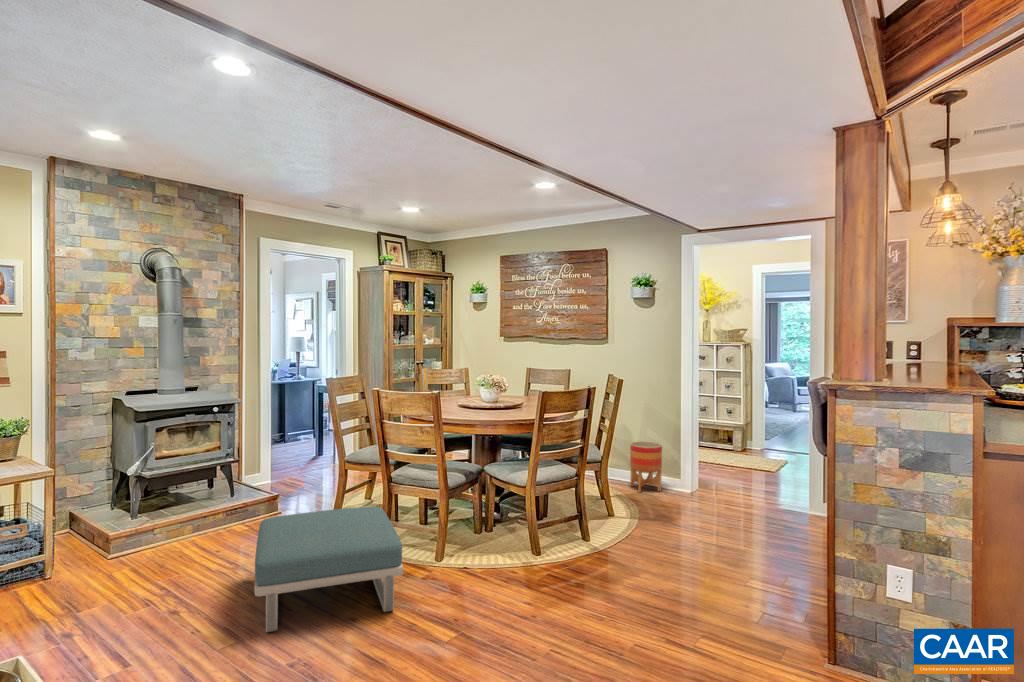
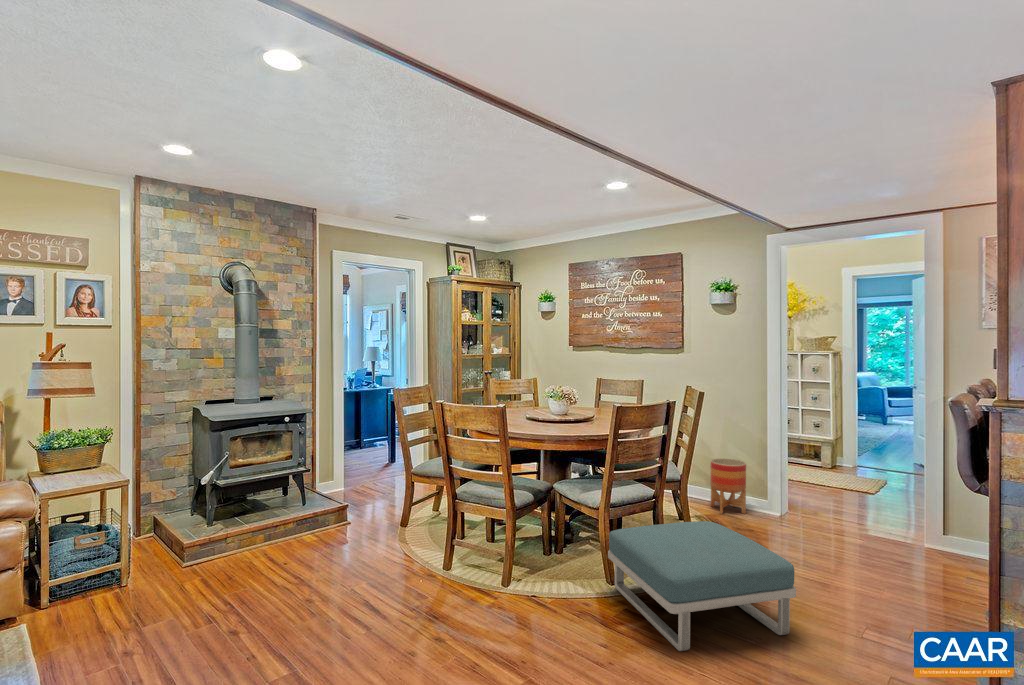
footstool: present [254,507,403,632] -> present [608,521,796,651]

